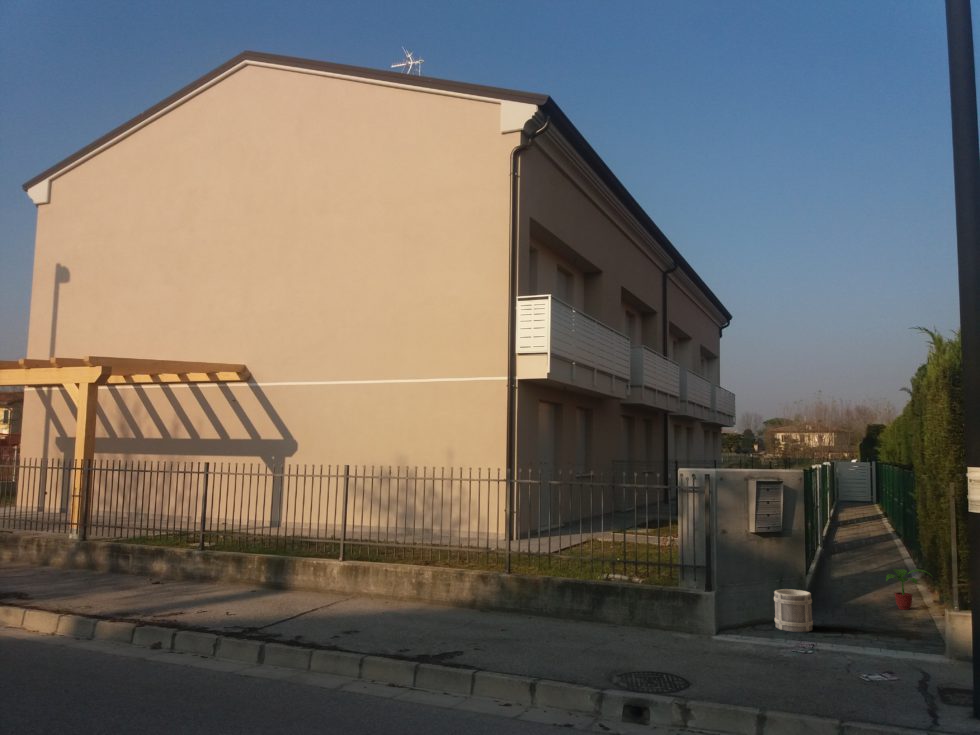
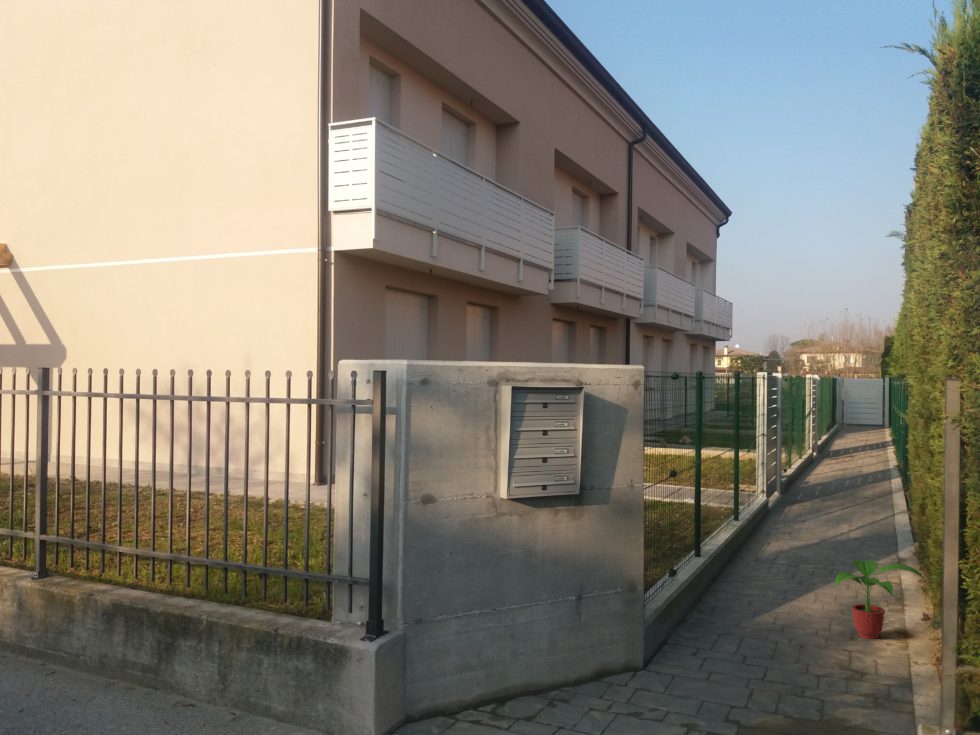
bucket: present [774,589,813,632] -> none [581,616,656,714]

